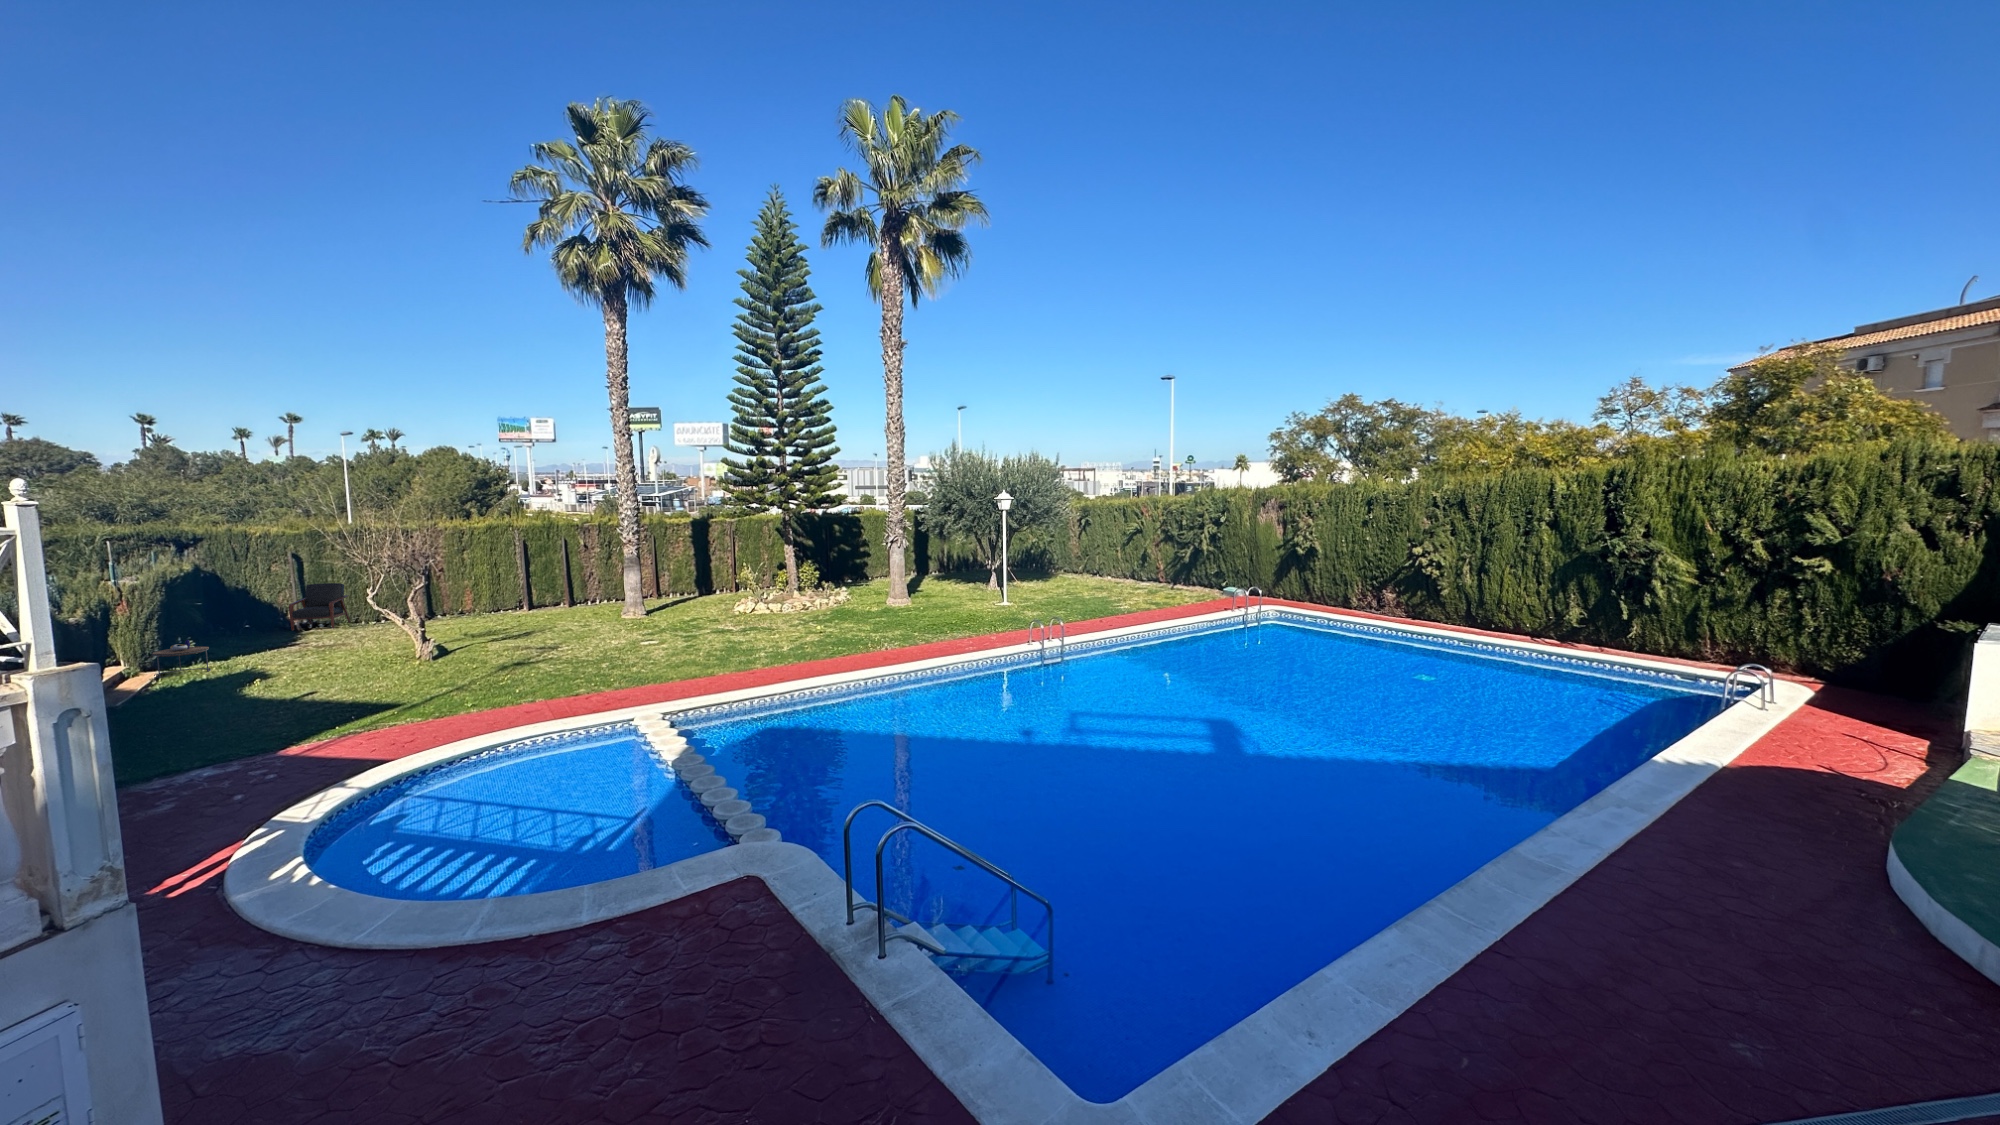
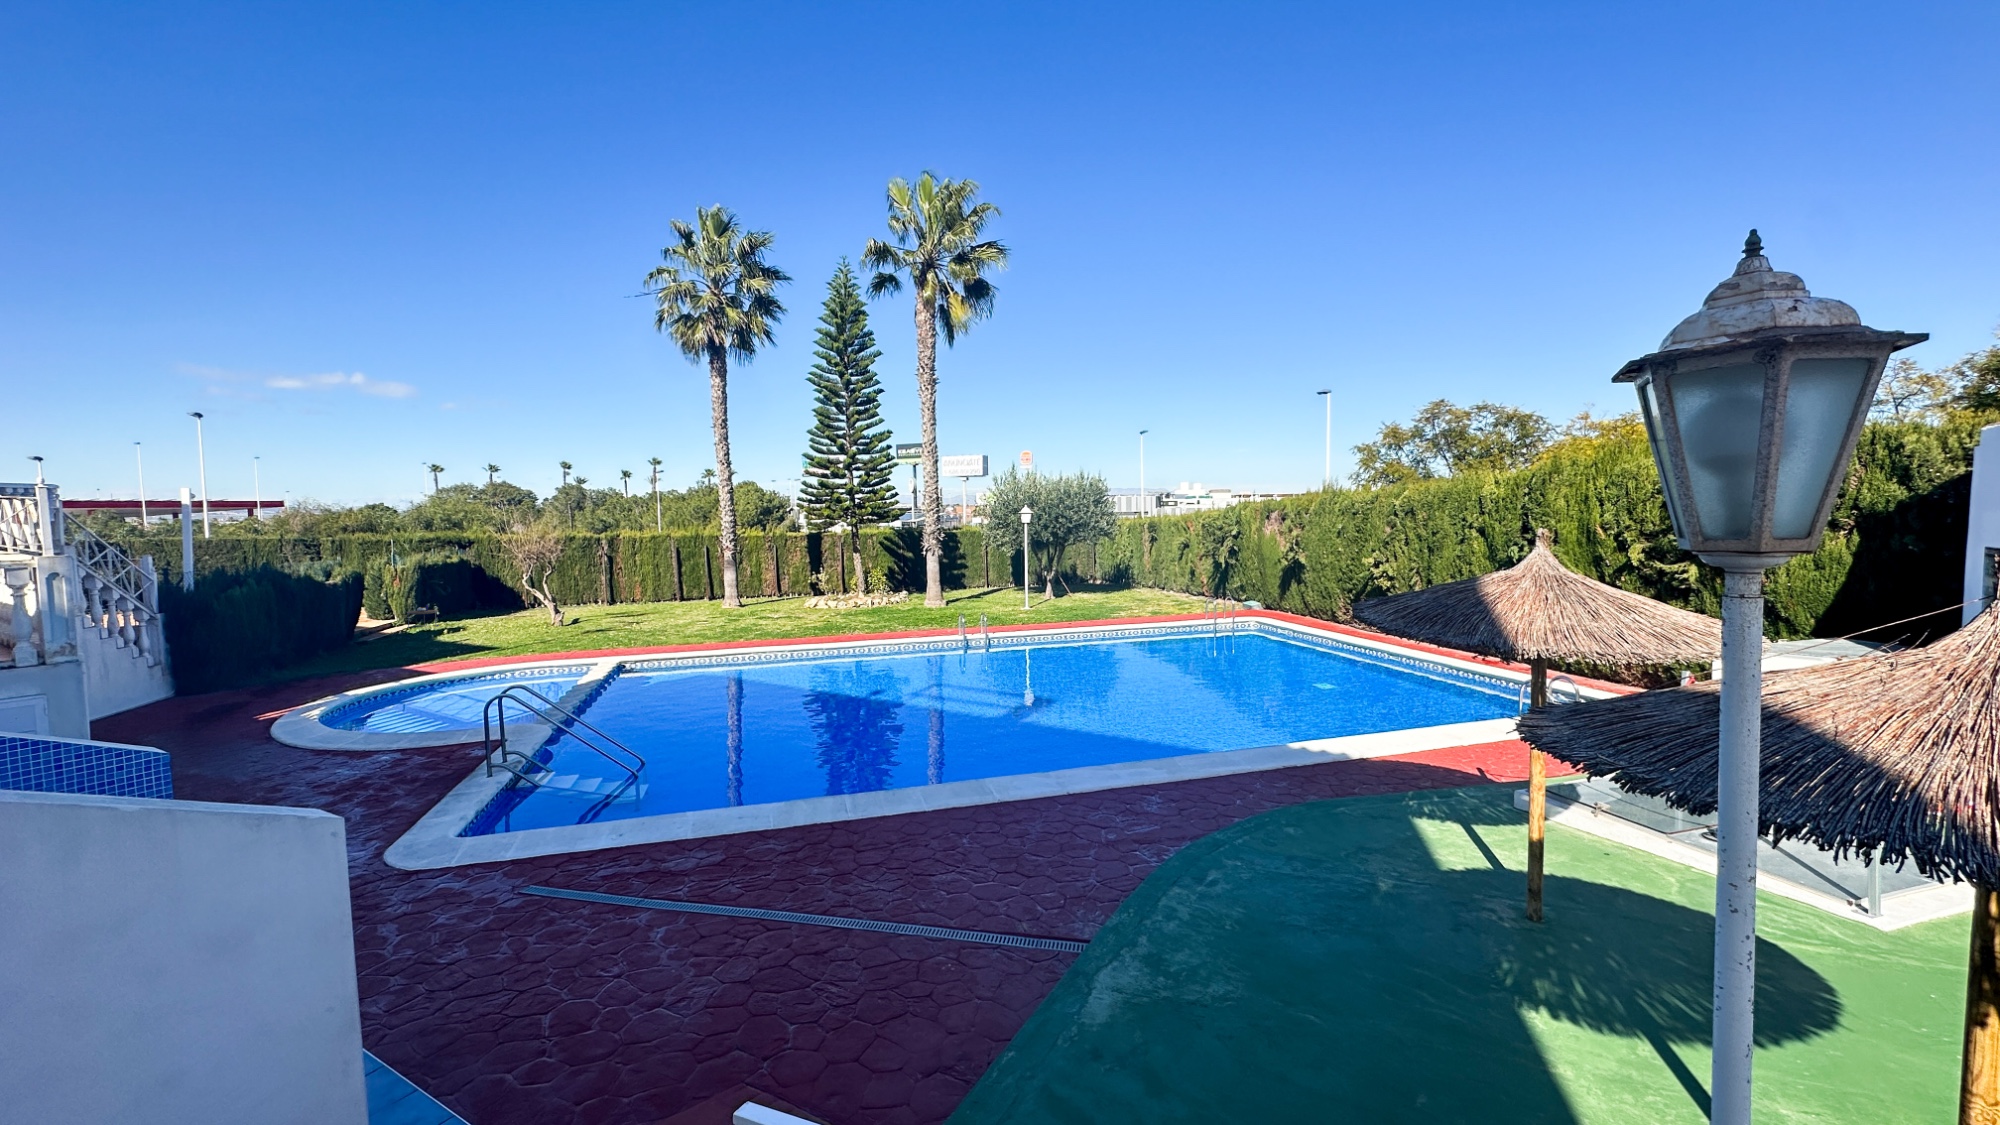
chair: present [289,583,350,631] -> none [517,576,559,608]

